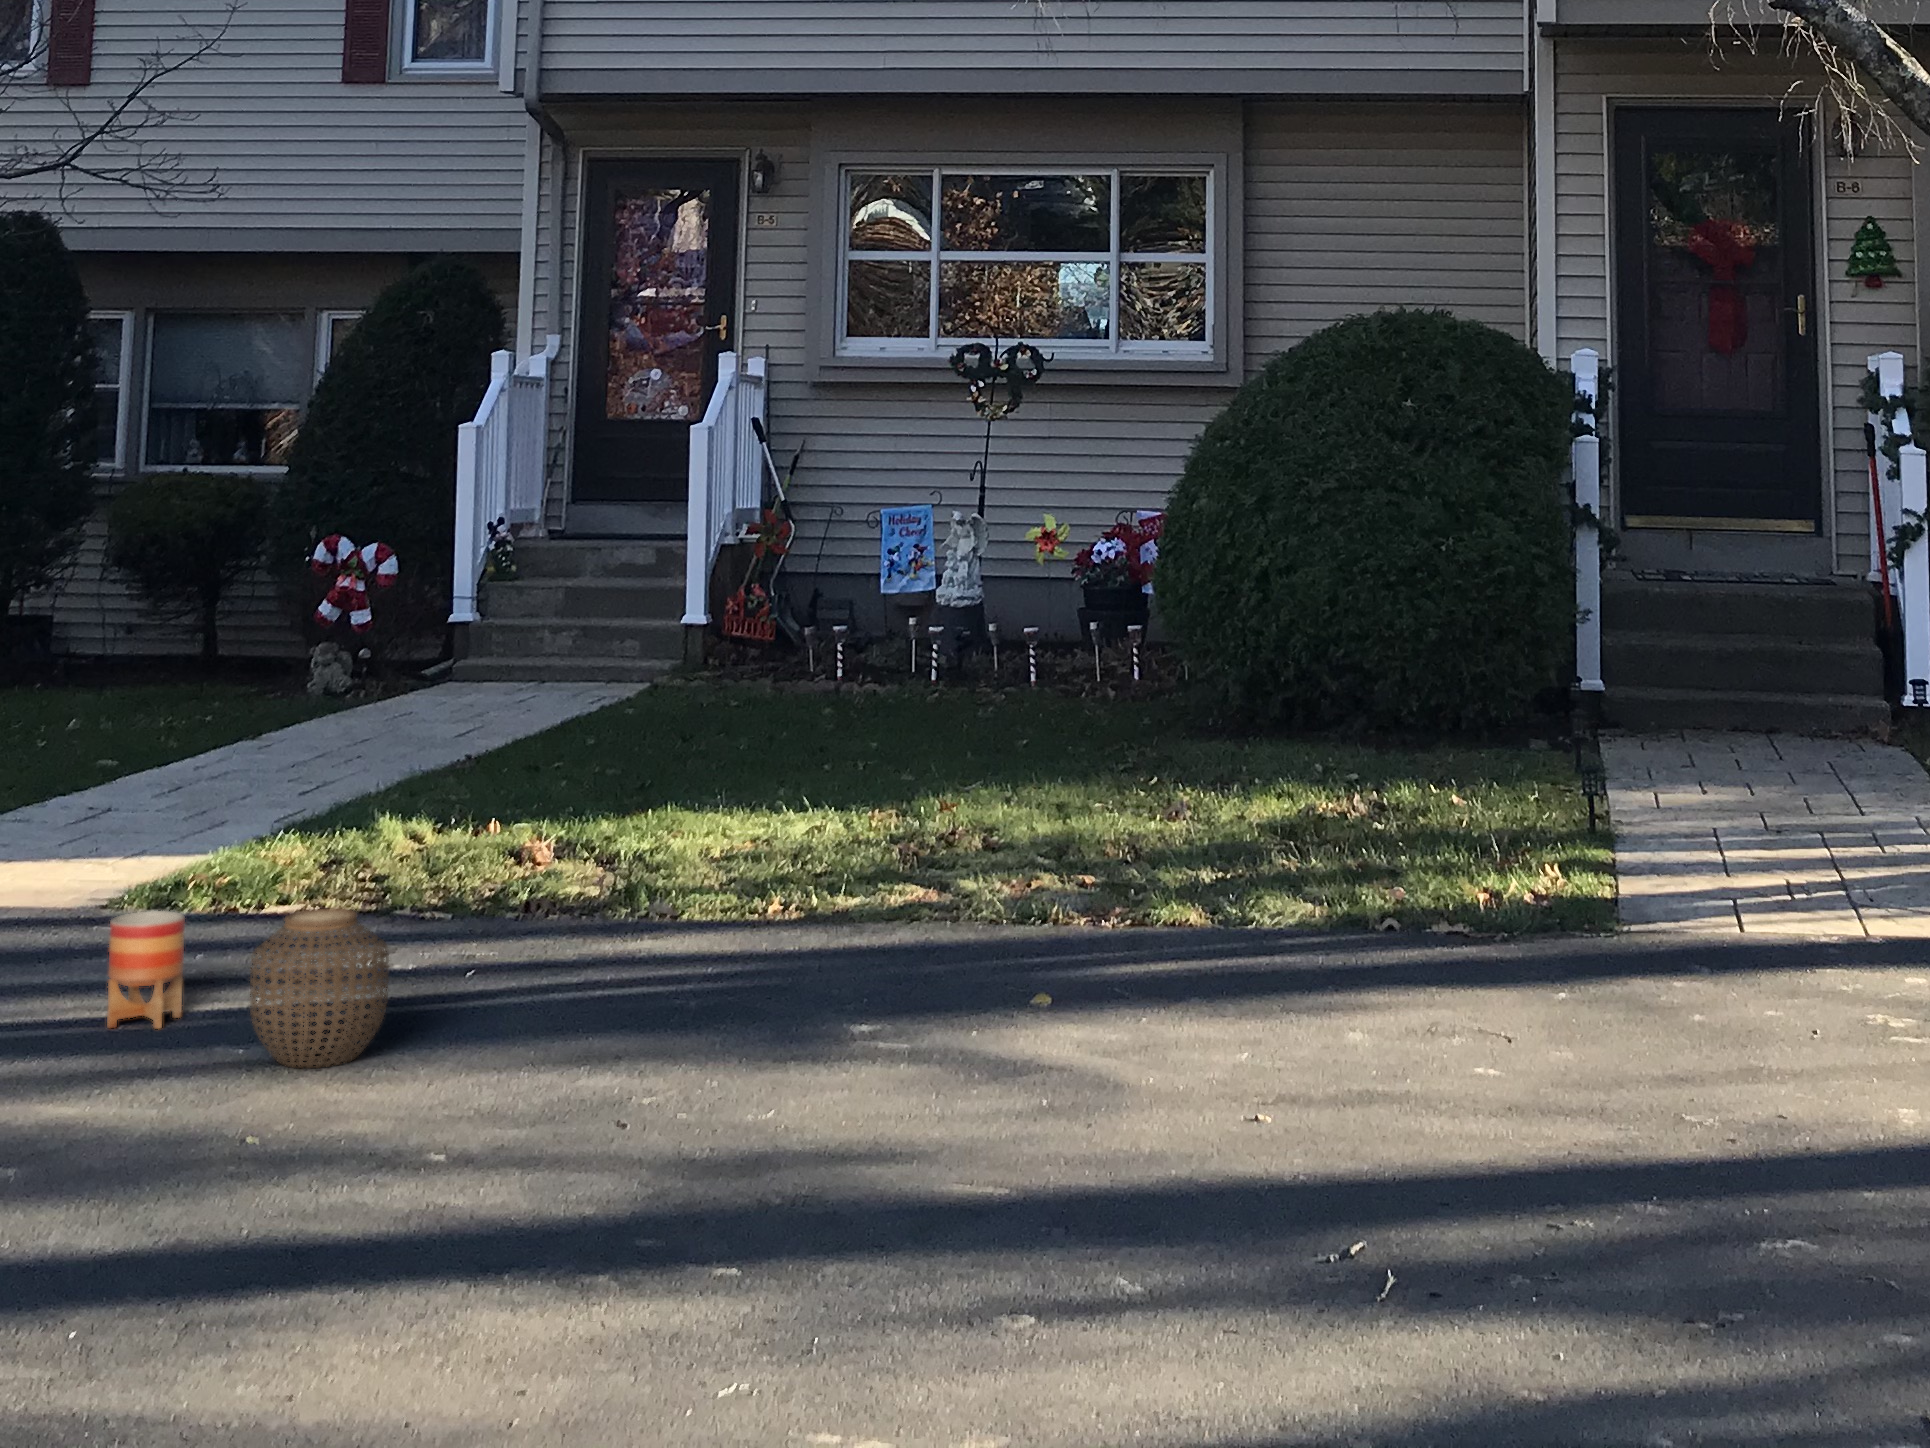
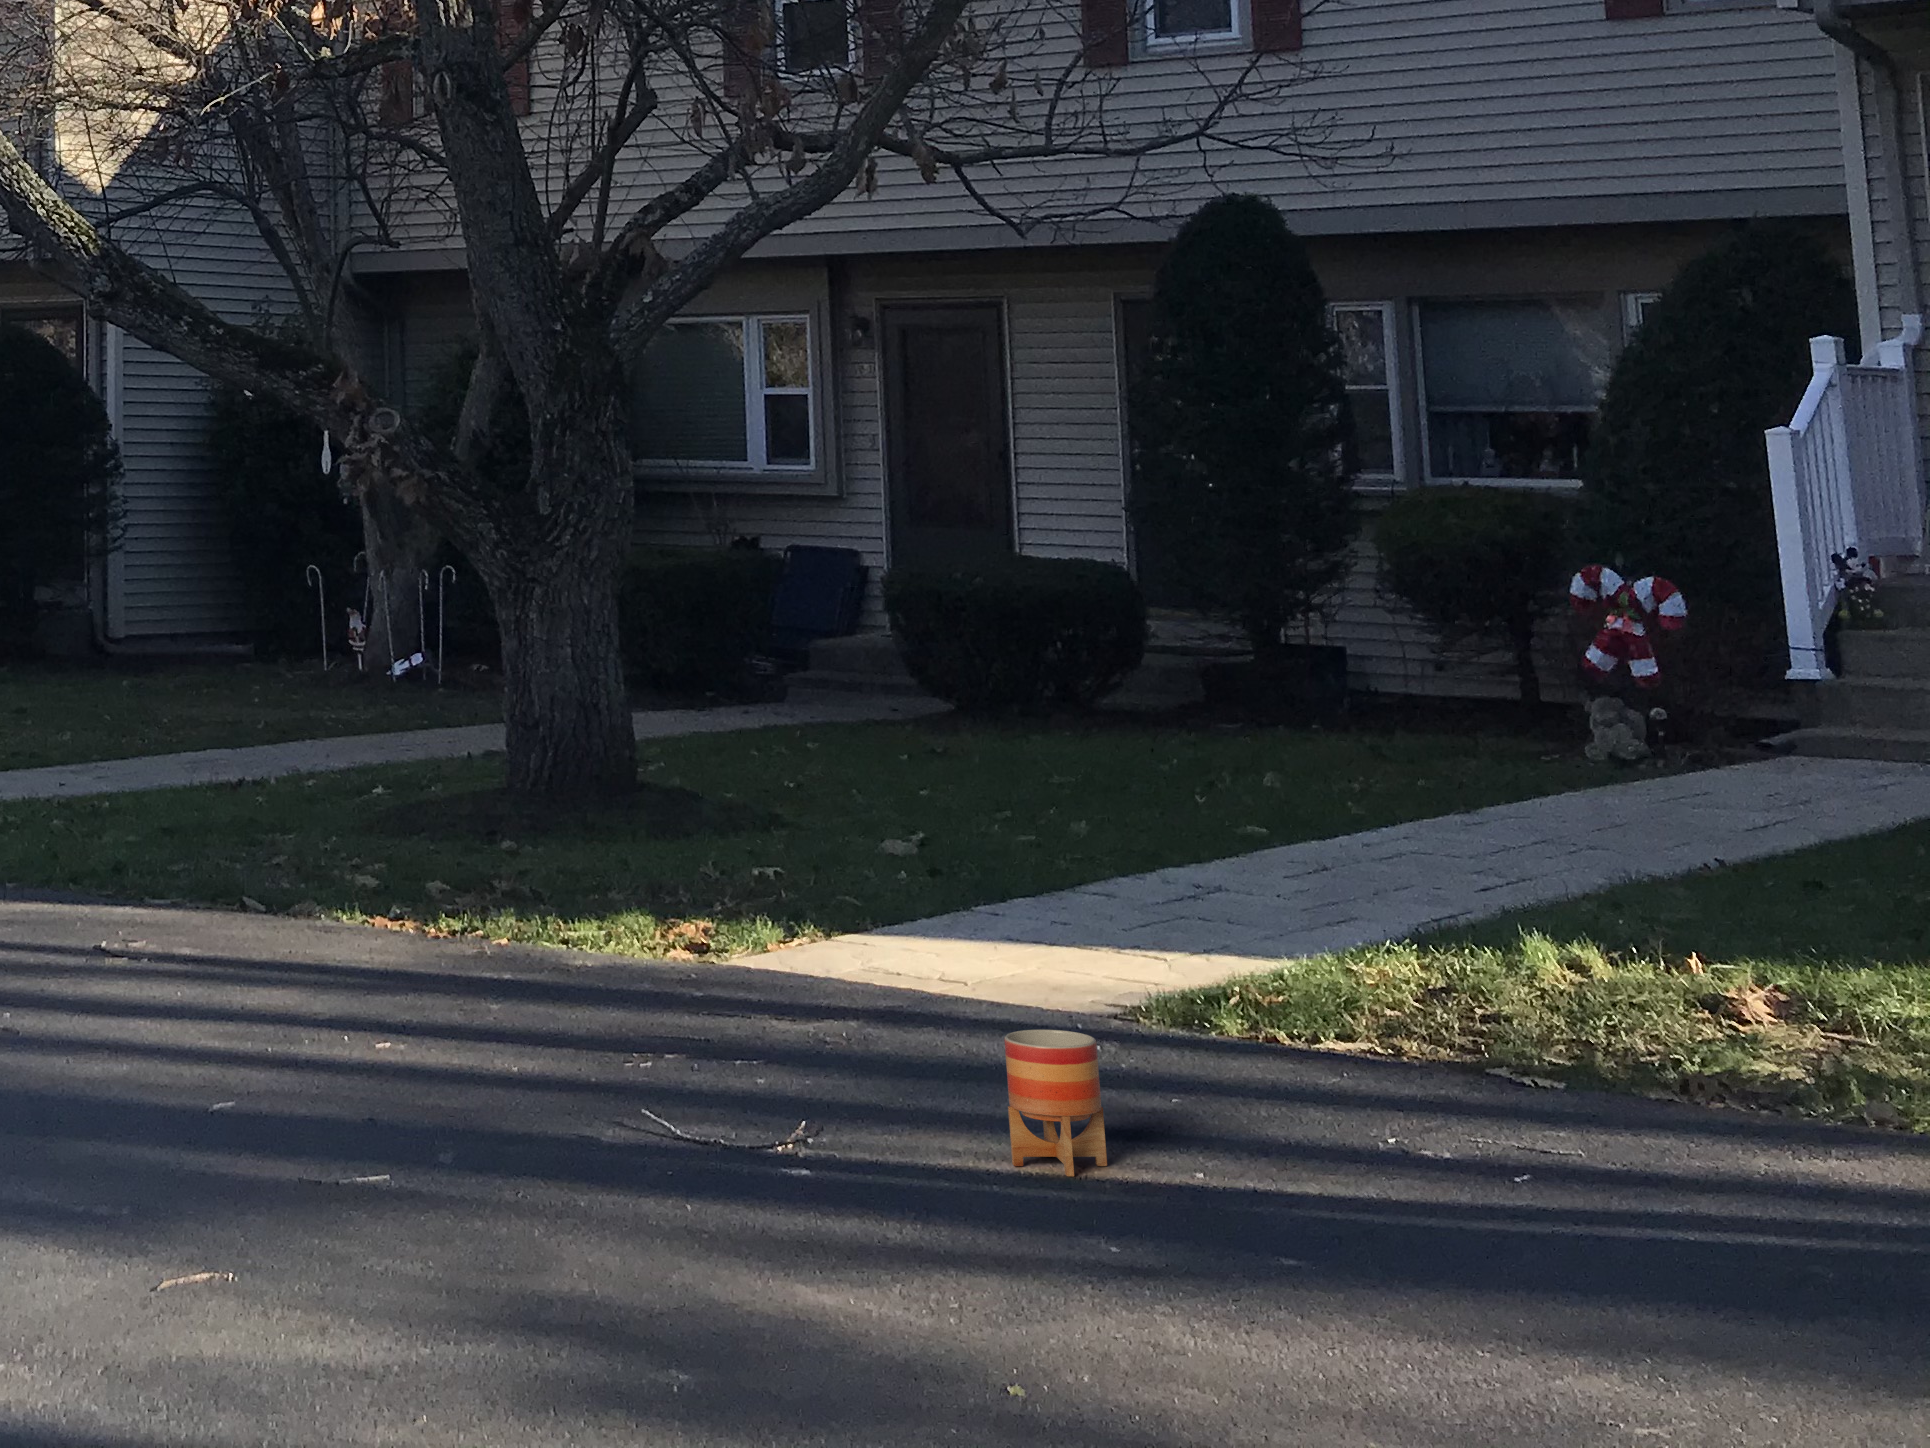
woven basket: present [250,909,389,1068] -> none [1128,1057,1317,1264]

